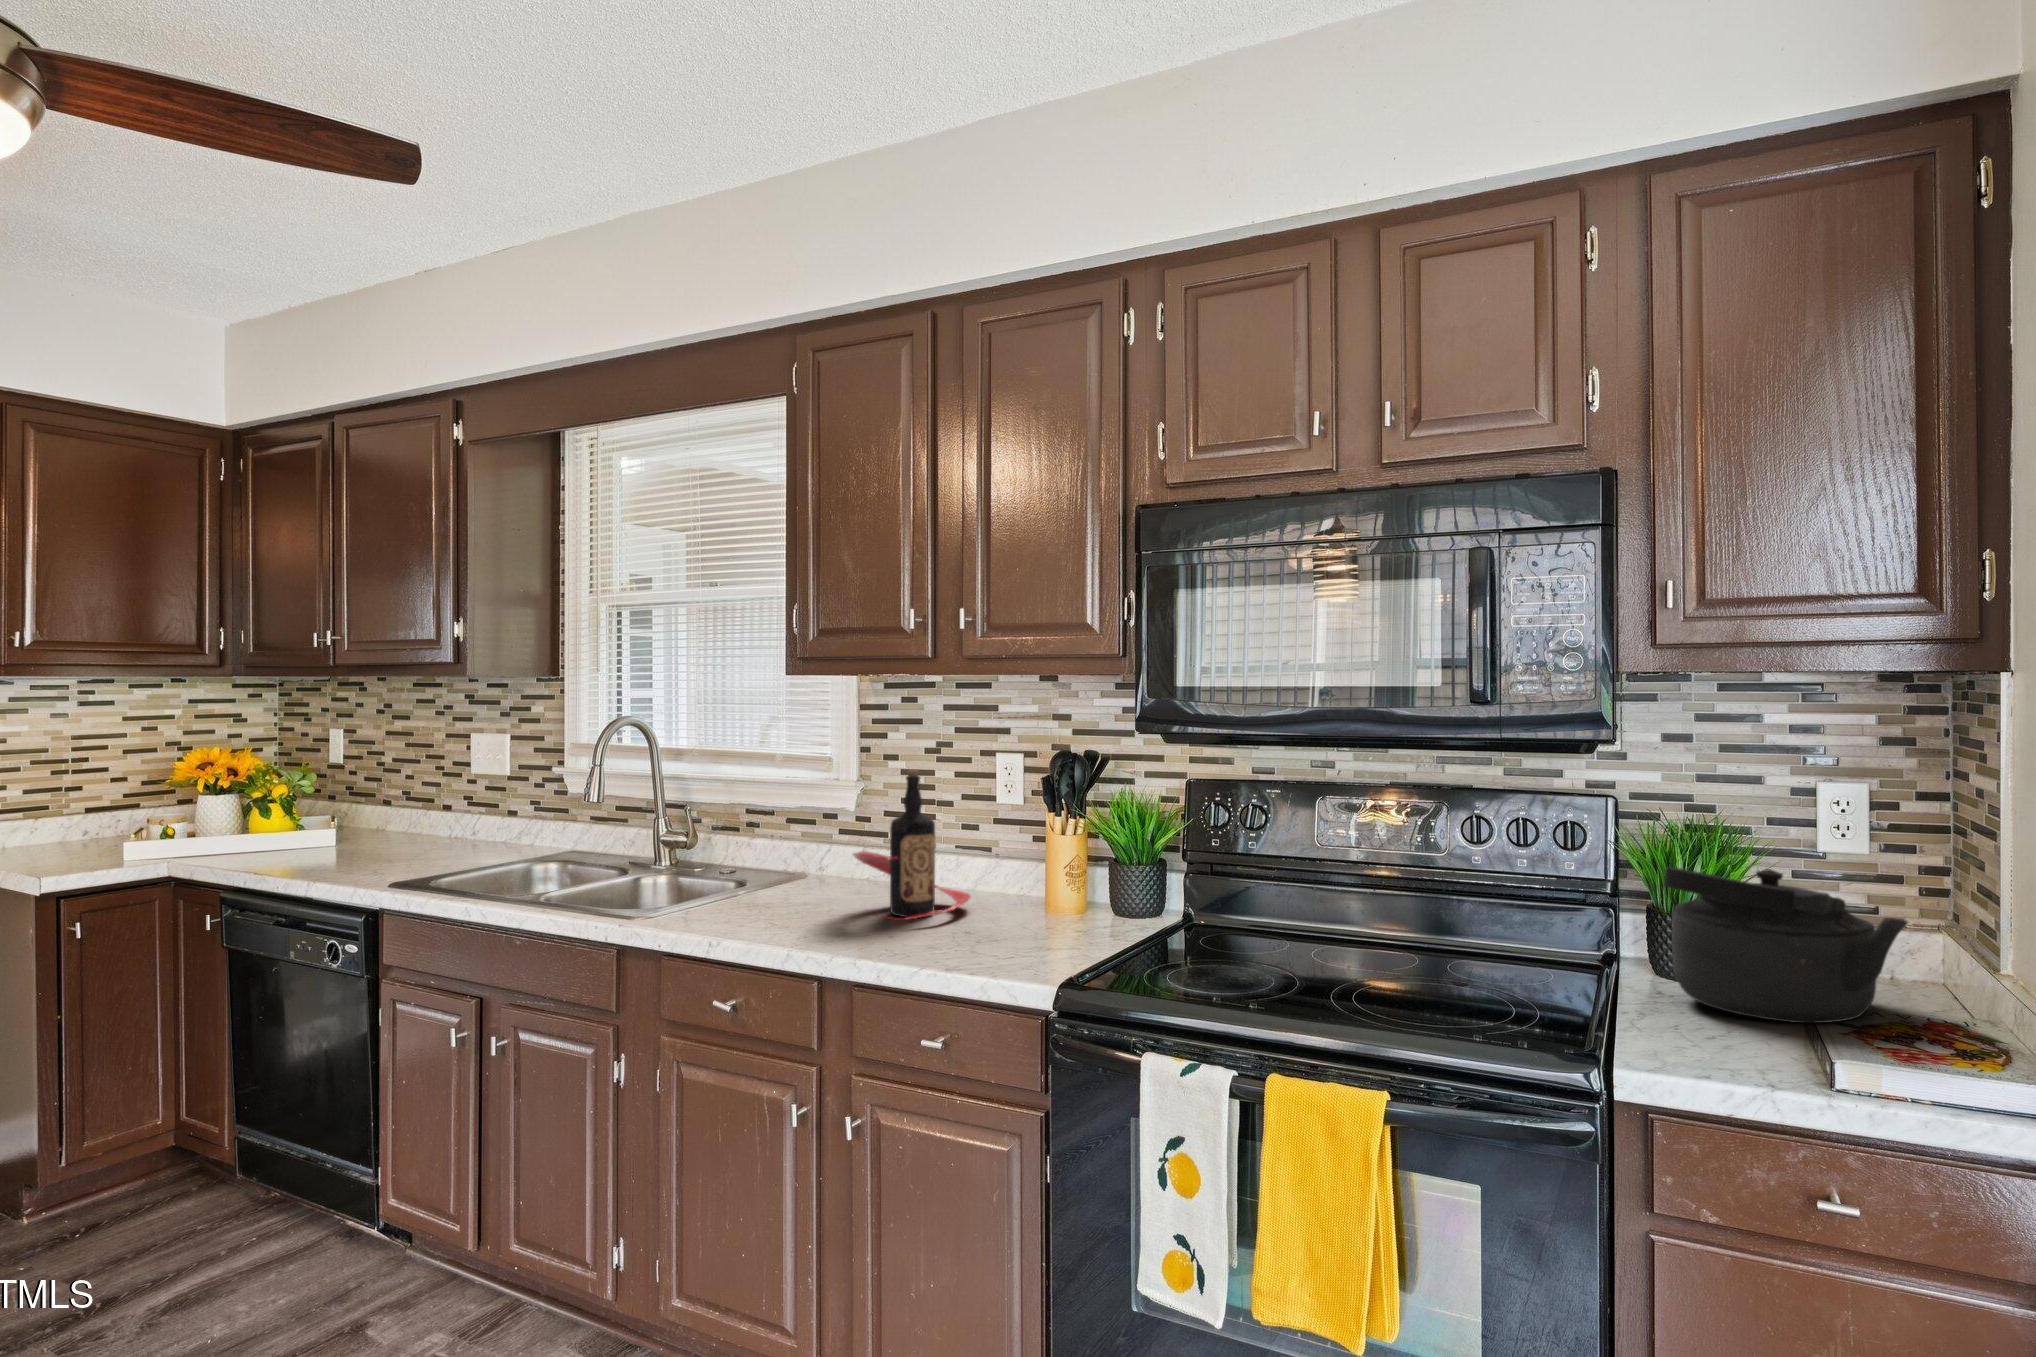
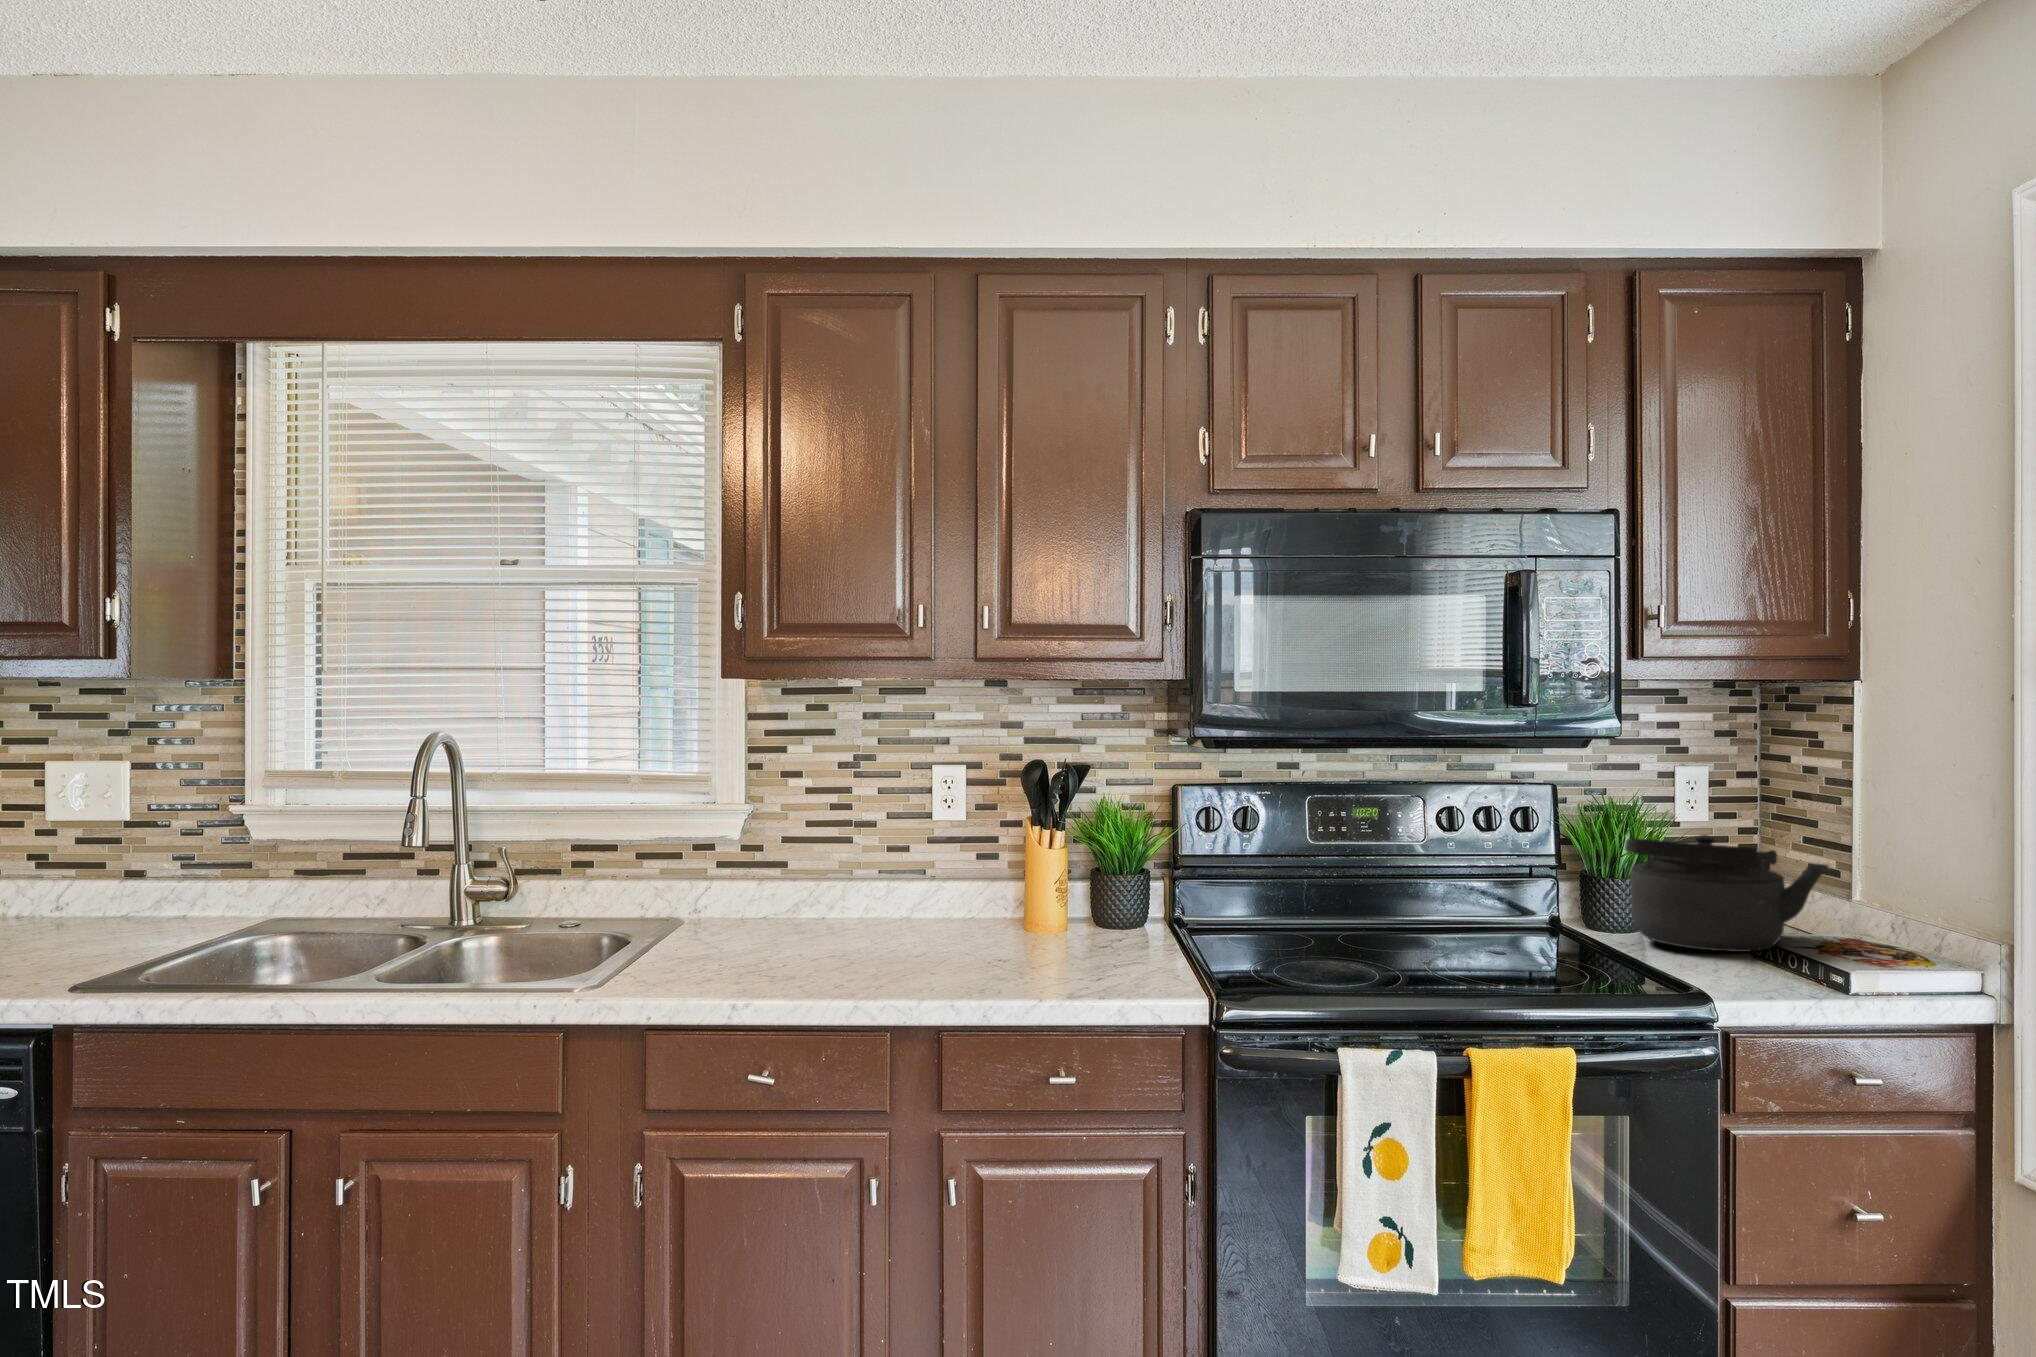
bottle: present [853,770,971,920] -> none [842,785,967,953]

